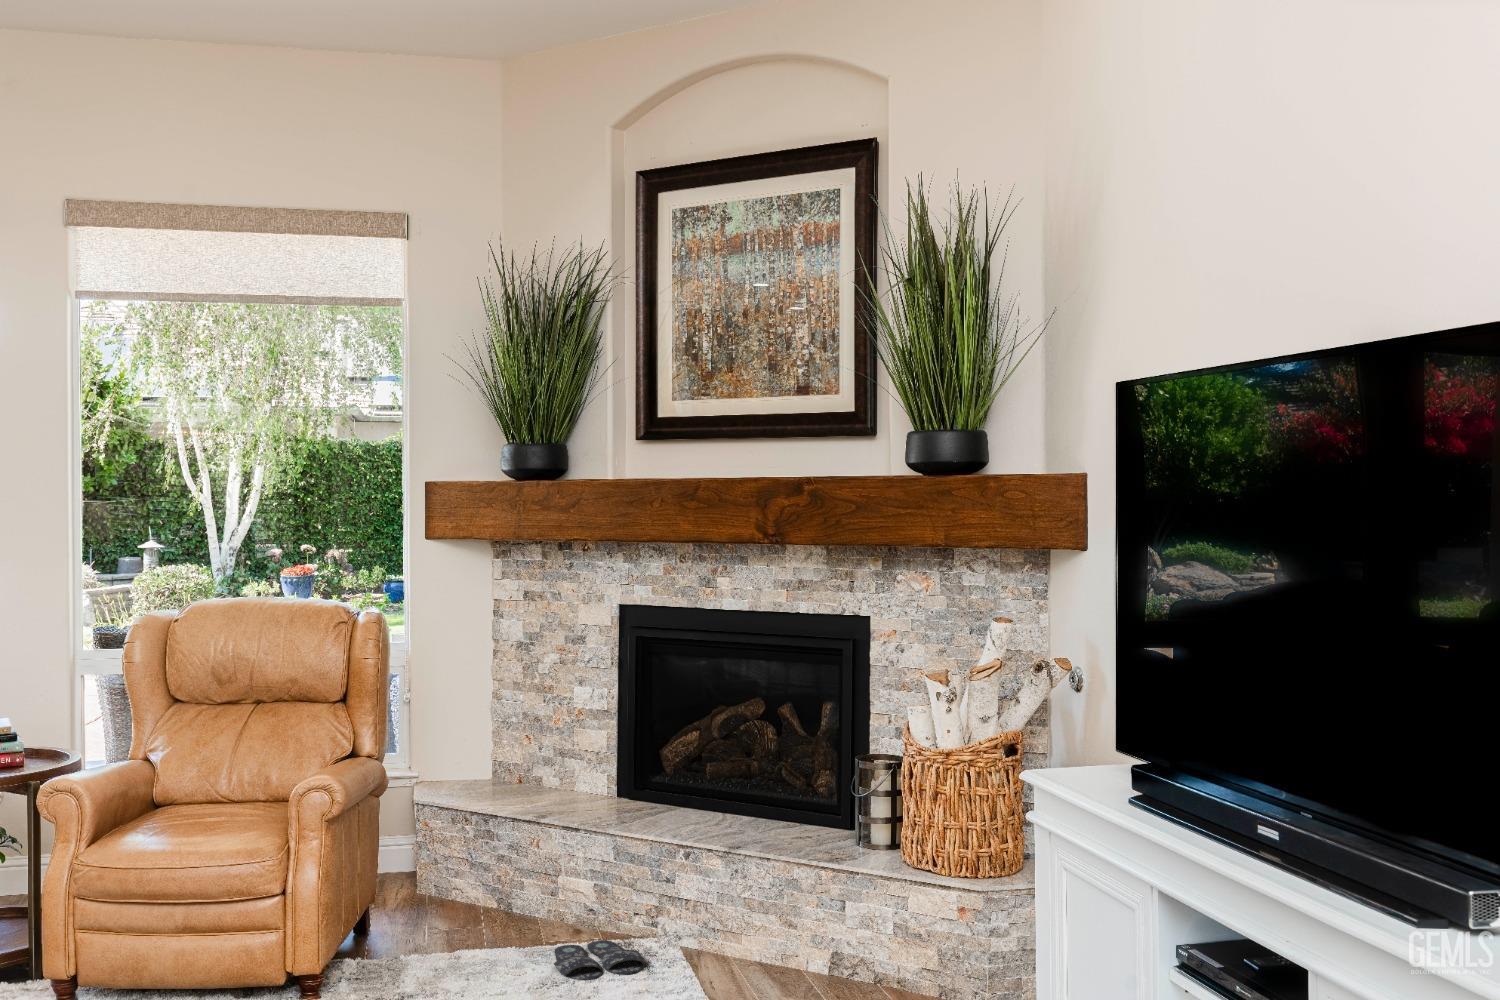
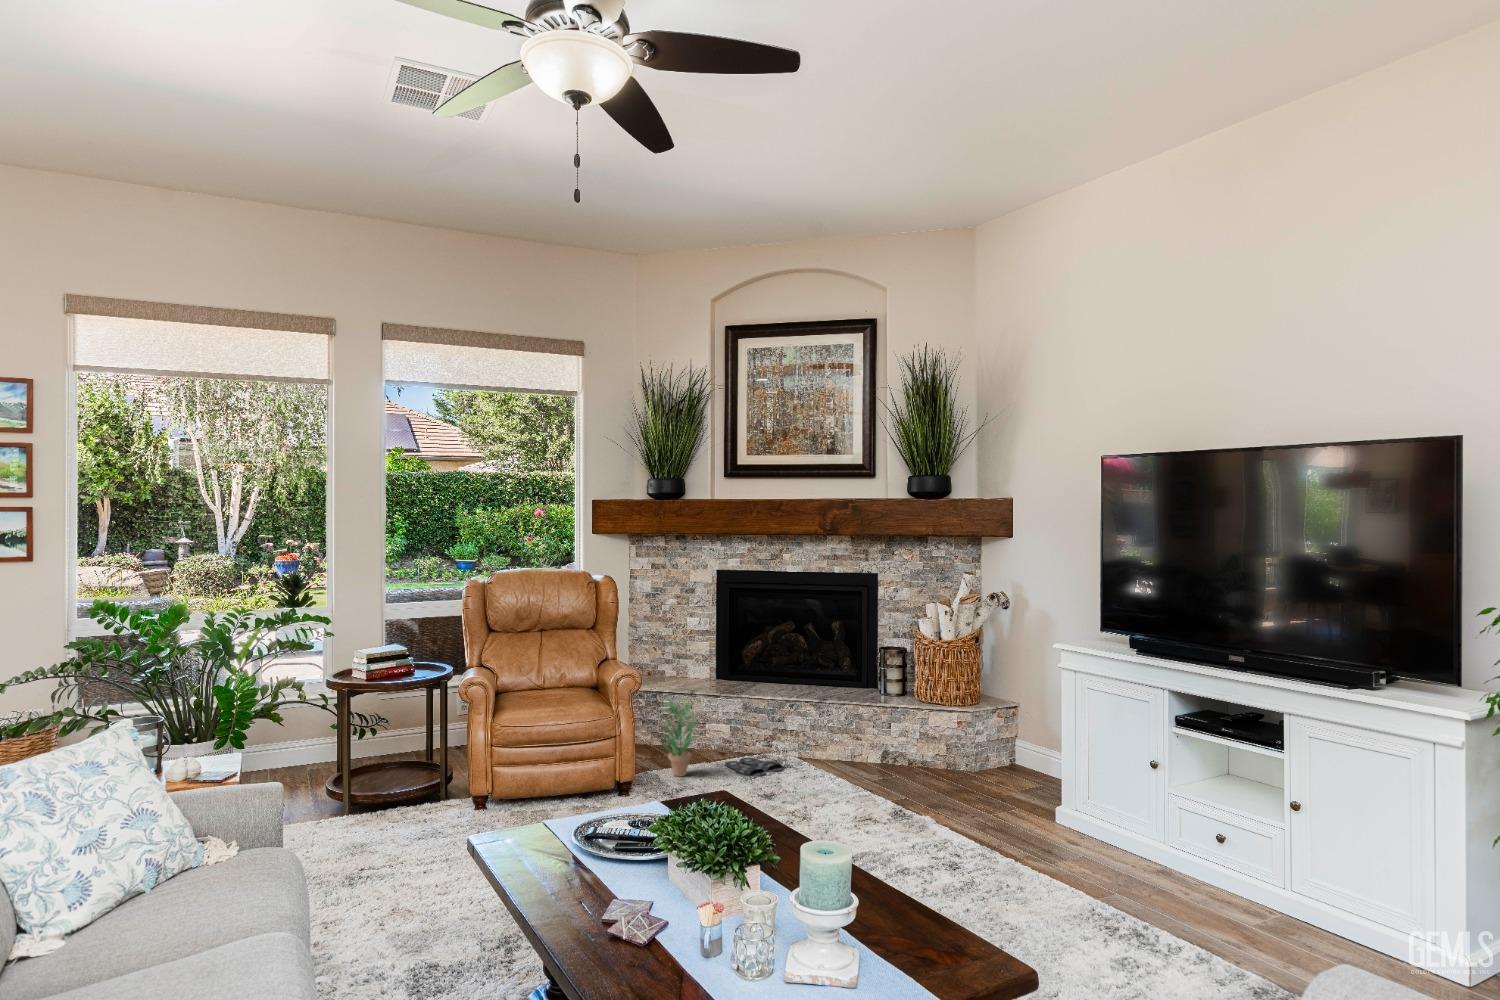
potted plant: none [413,823,495,966] -> present [661,697,696,777]

